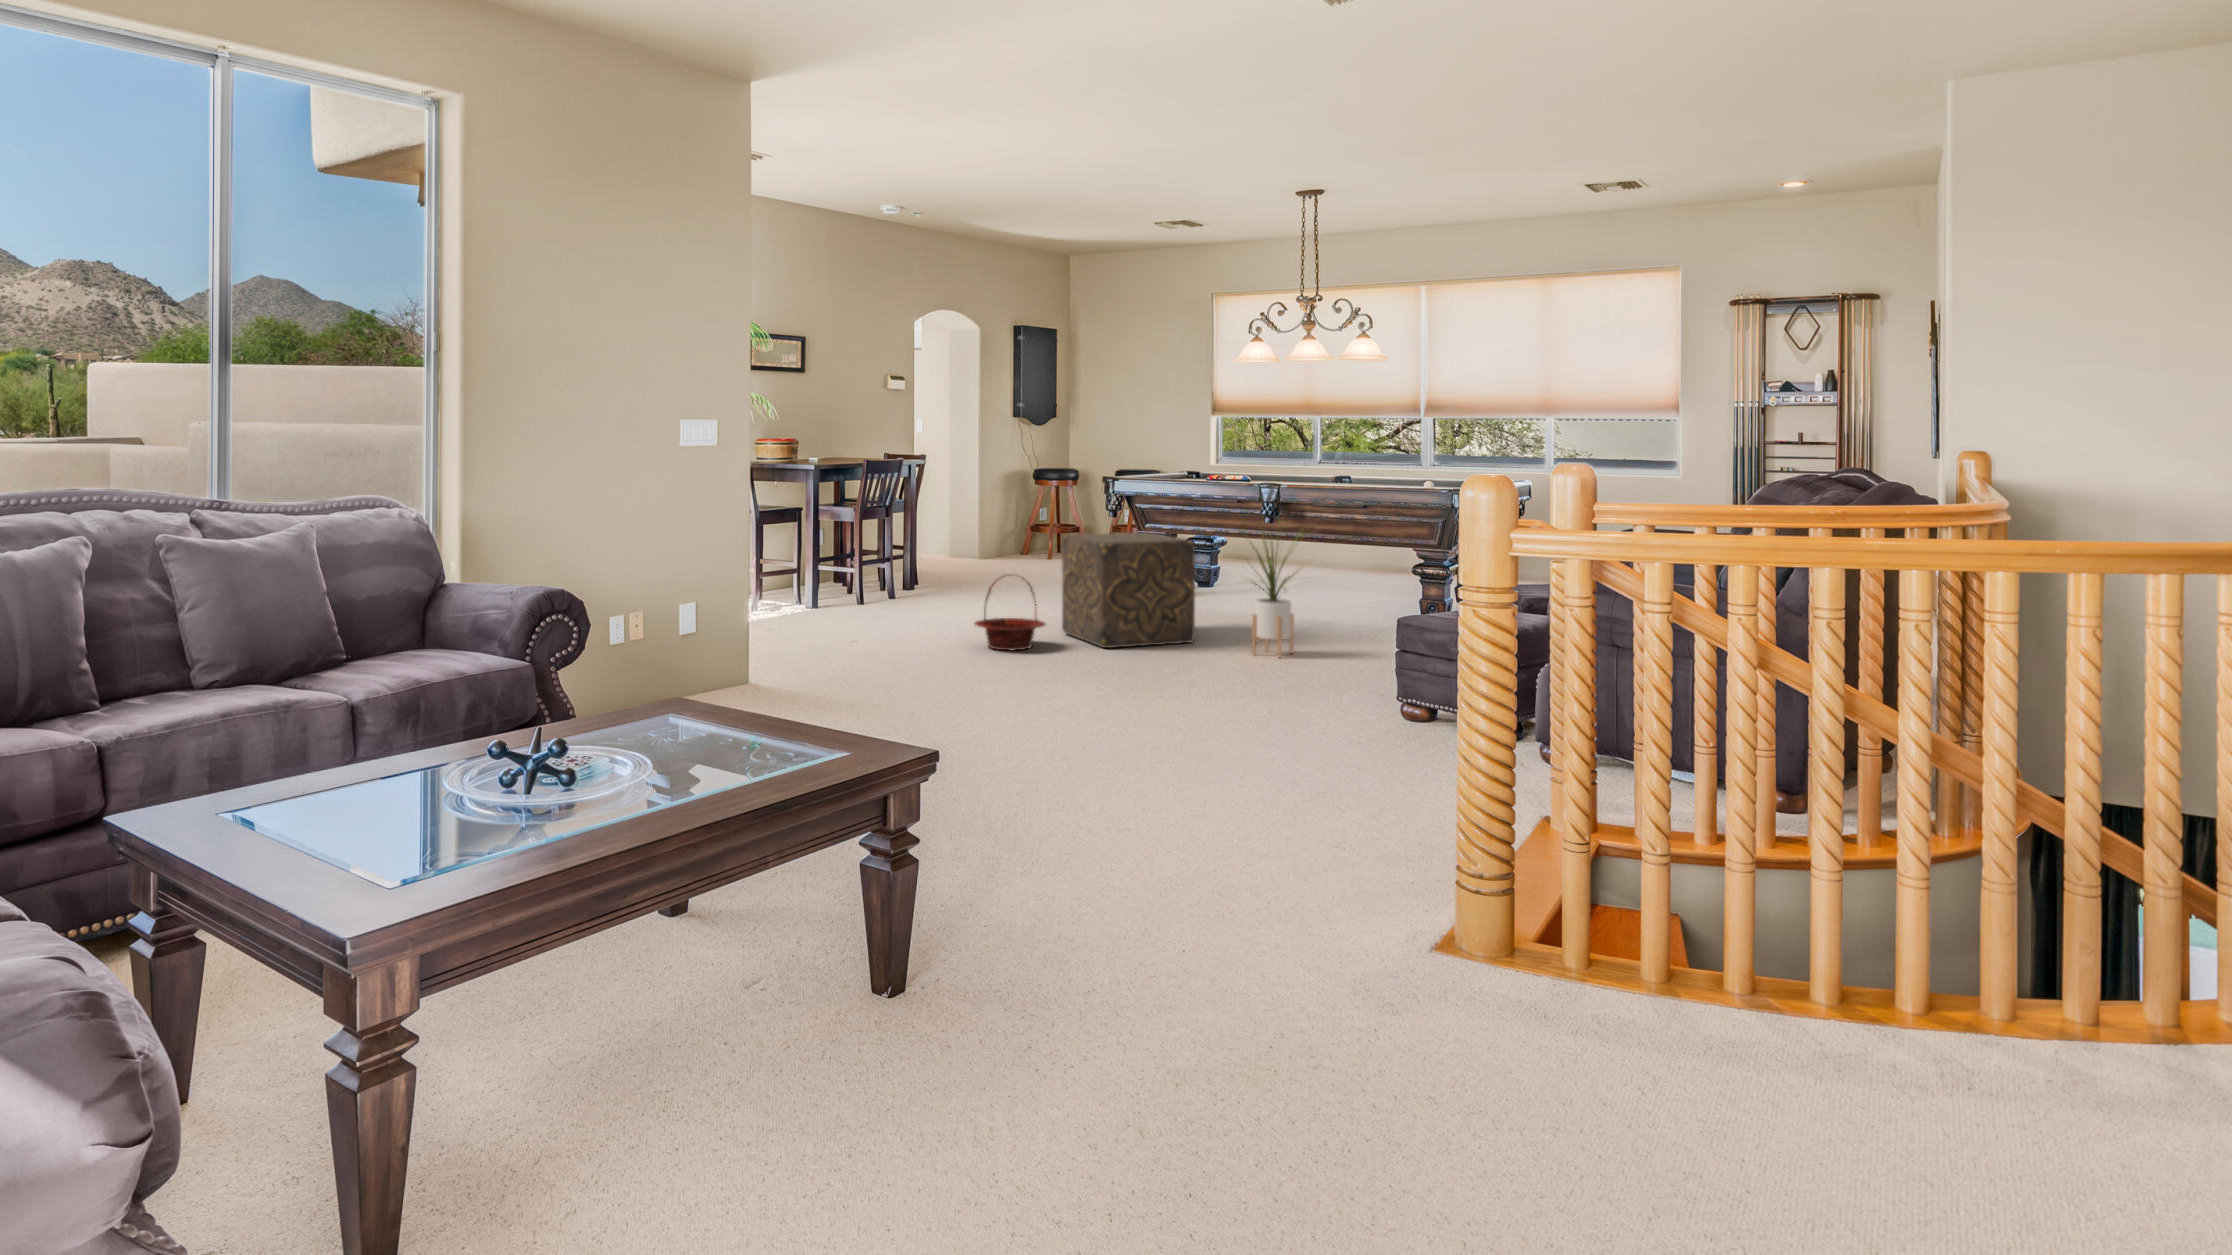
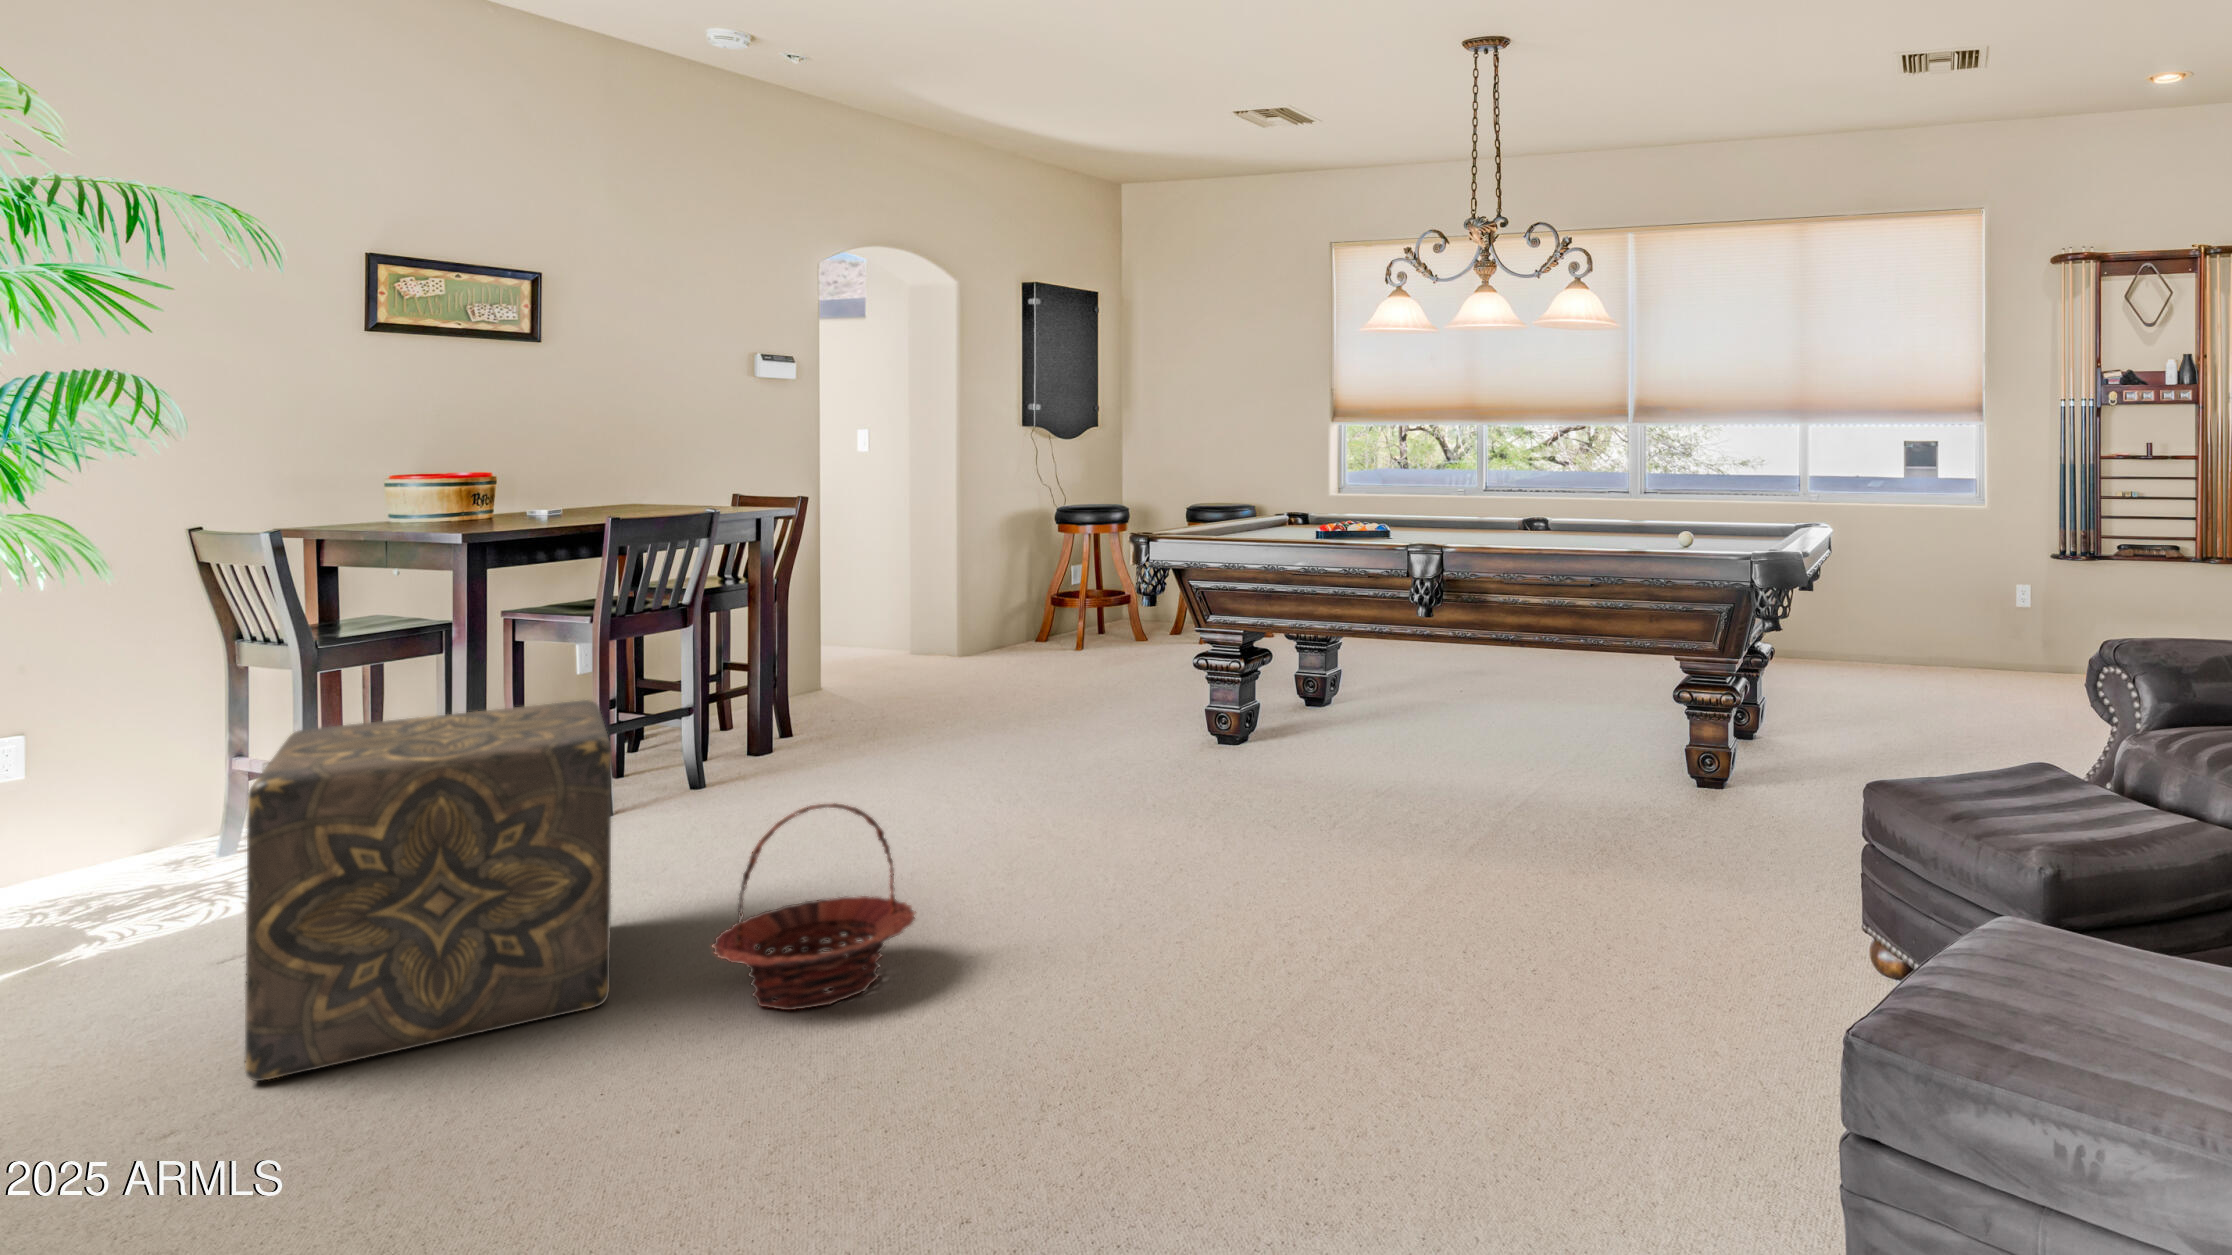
ottoman: present [1062,533,1195,648] -> present [245,700,612,1081]
house plant: present [1252,538,1298,657] -> none [1371,628,1545,973]

